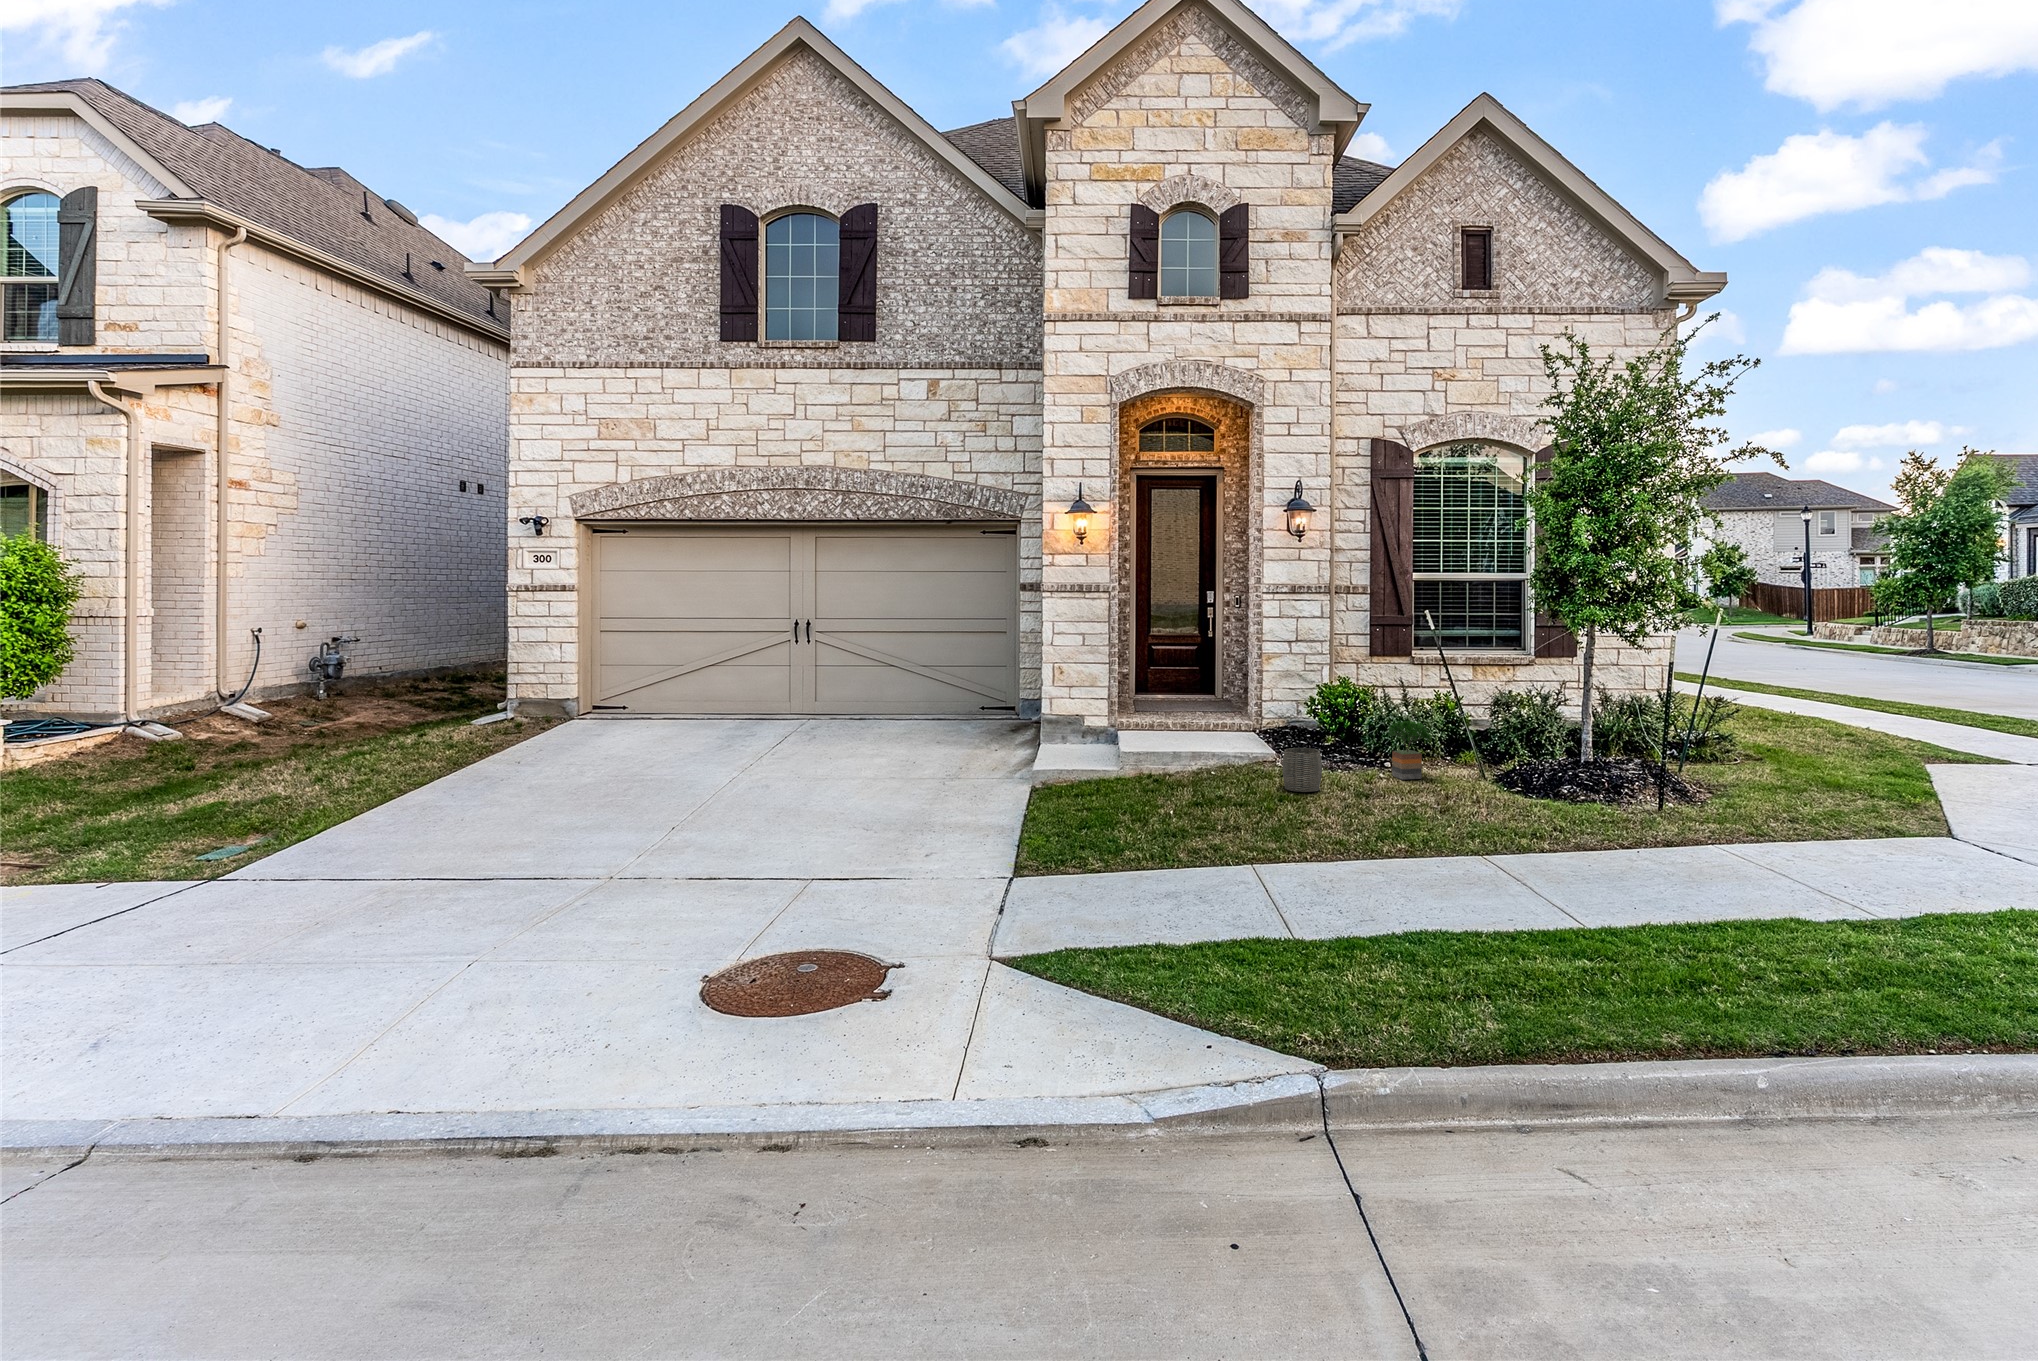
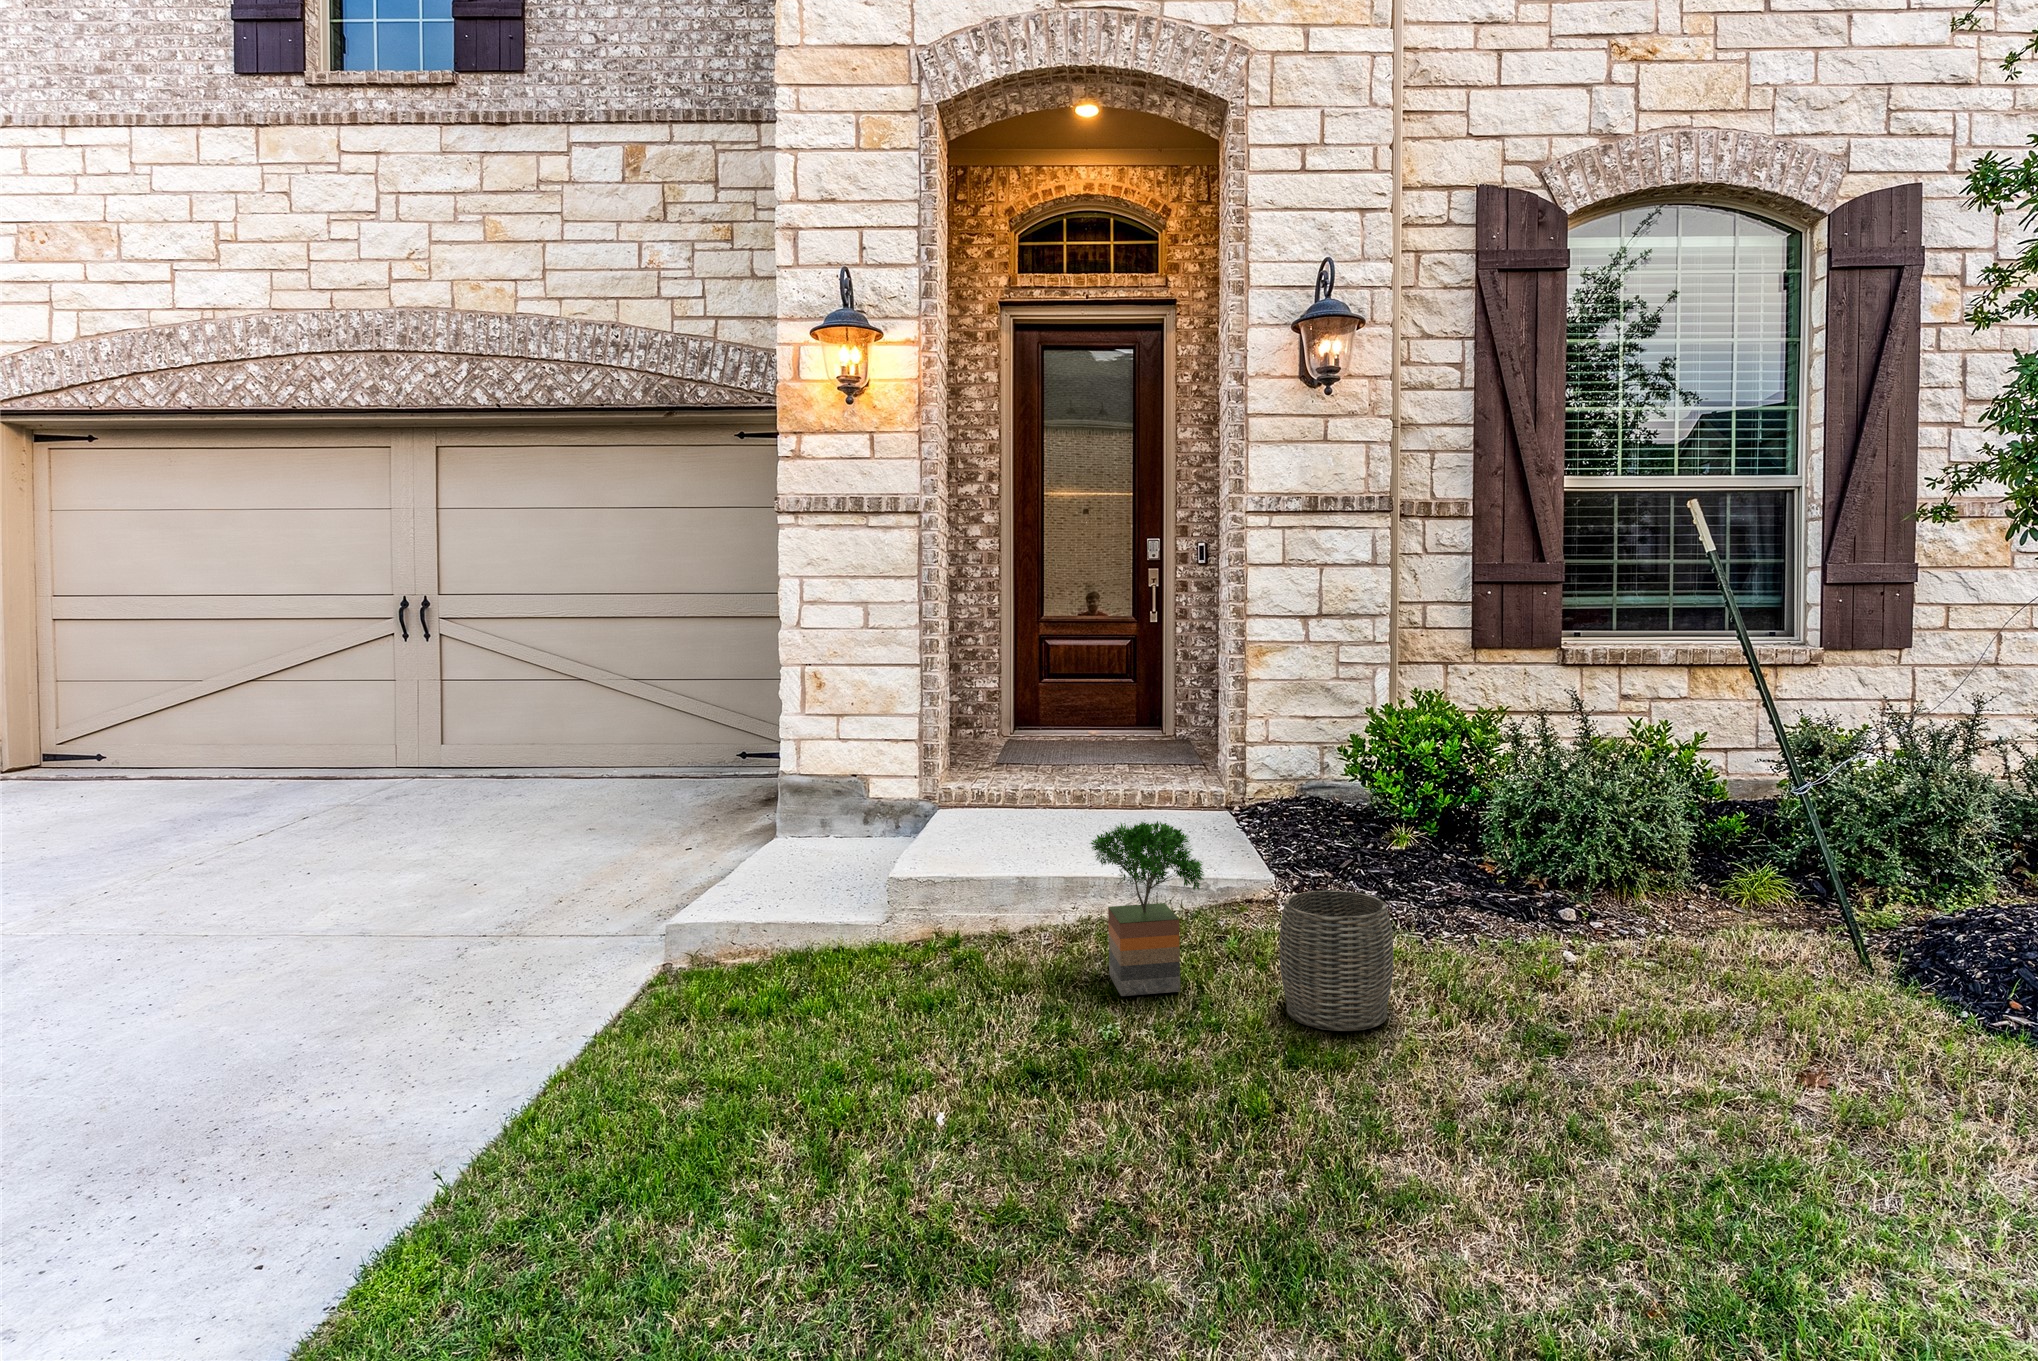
potted tree: present [1389,721,1431,780] -> present [1090,821,1204,996]

